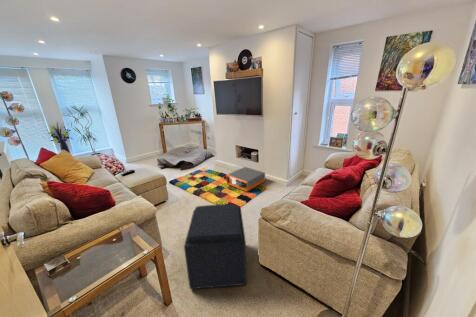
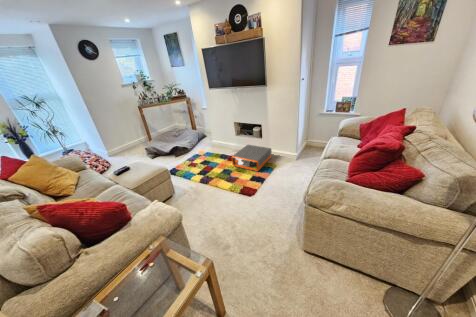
ottoman: present [184,204,246,289] -> none [223,193,302,293]

